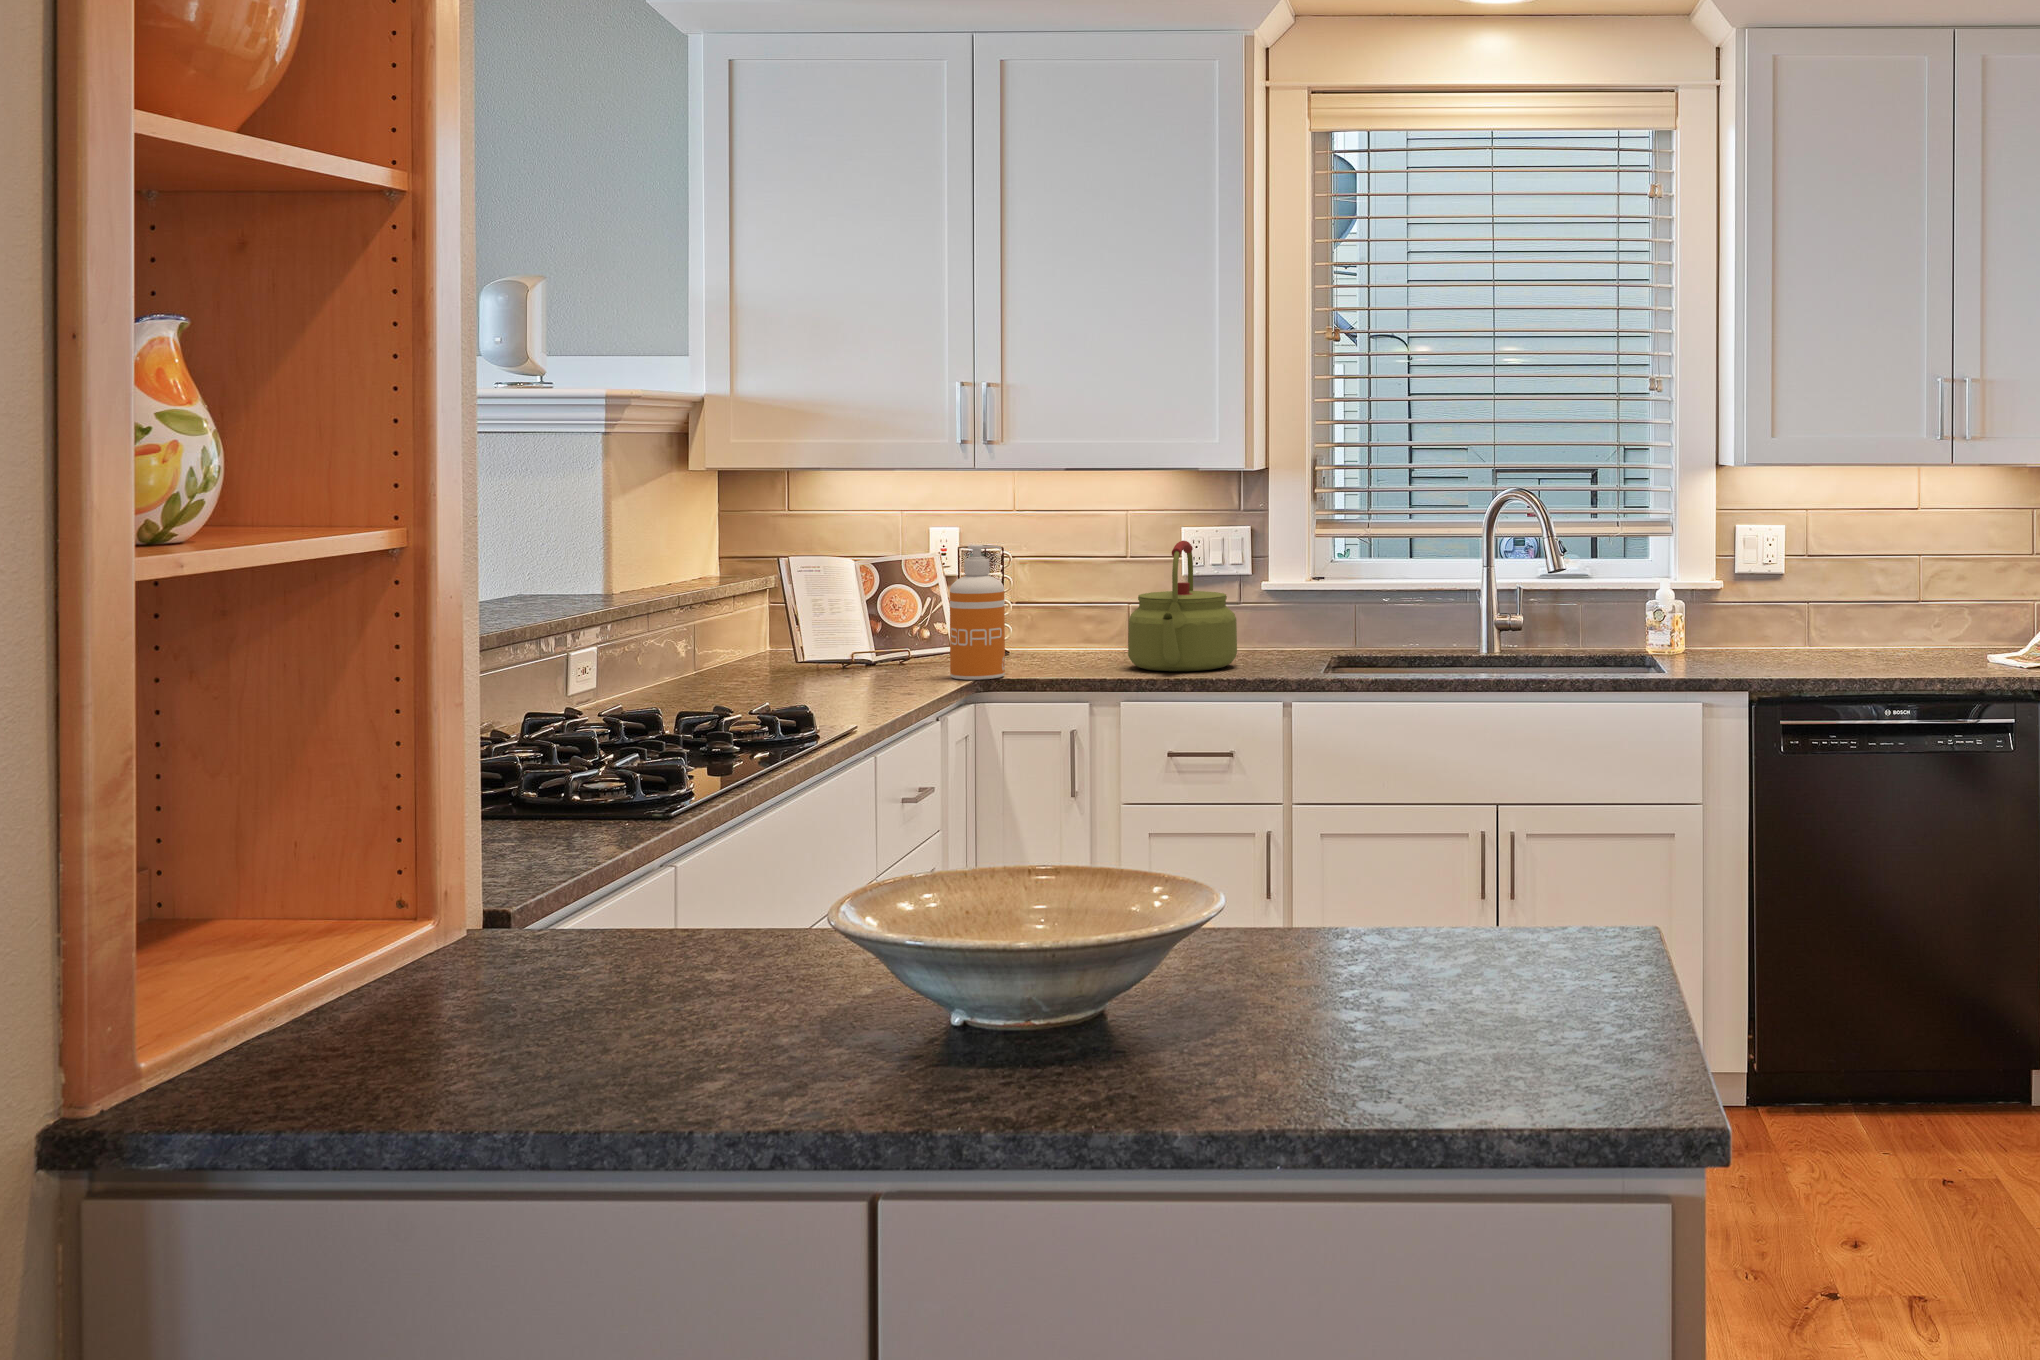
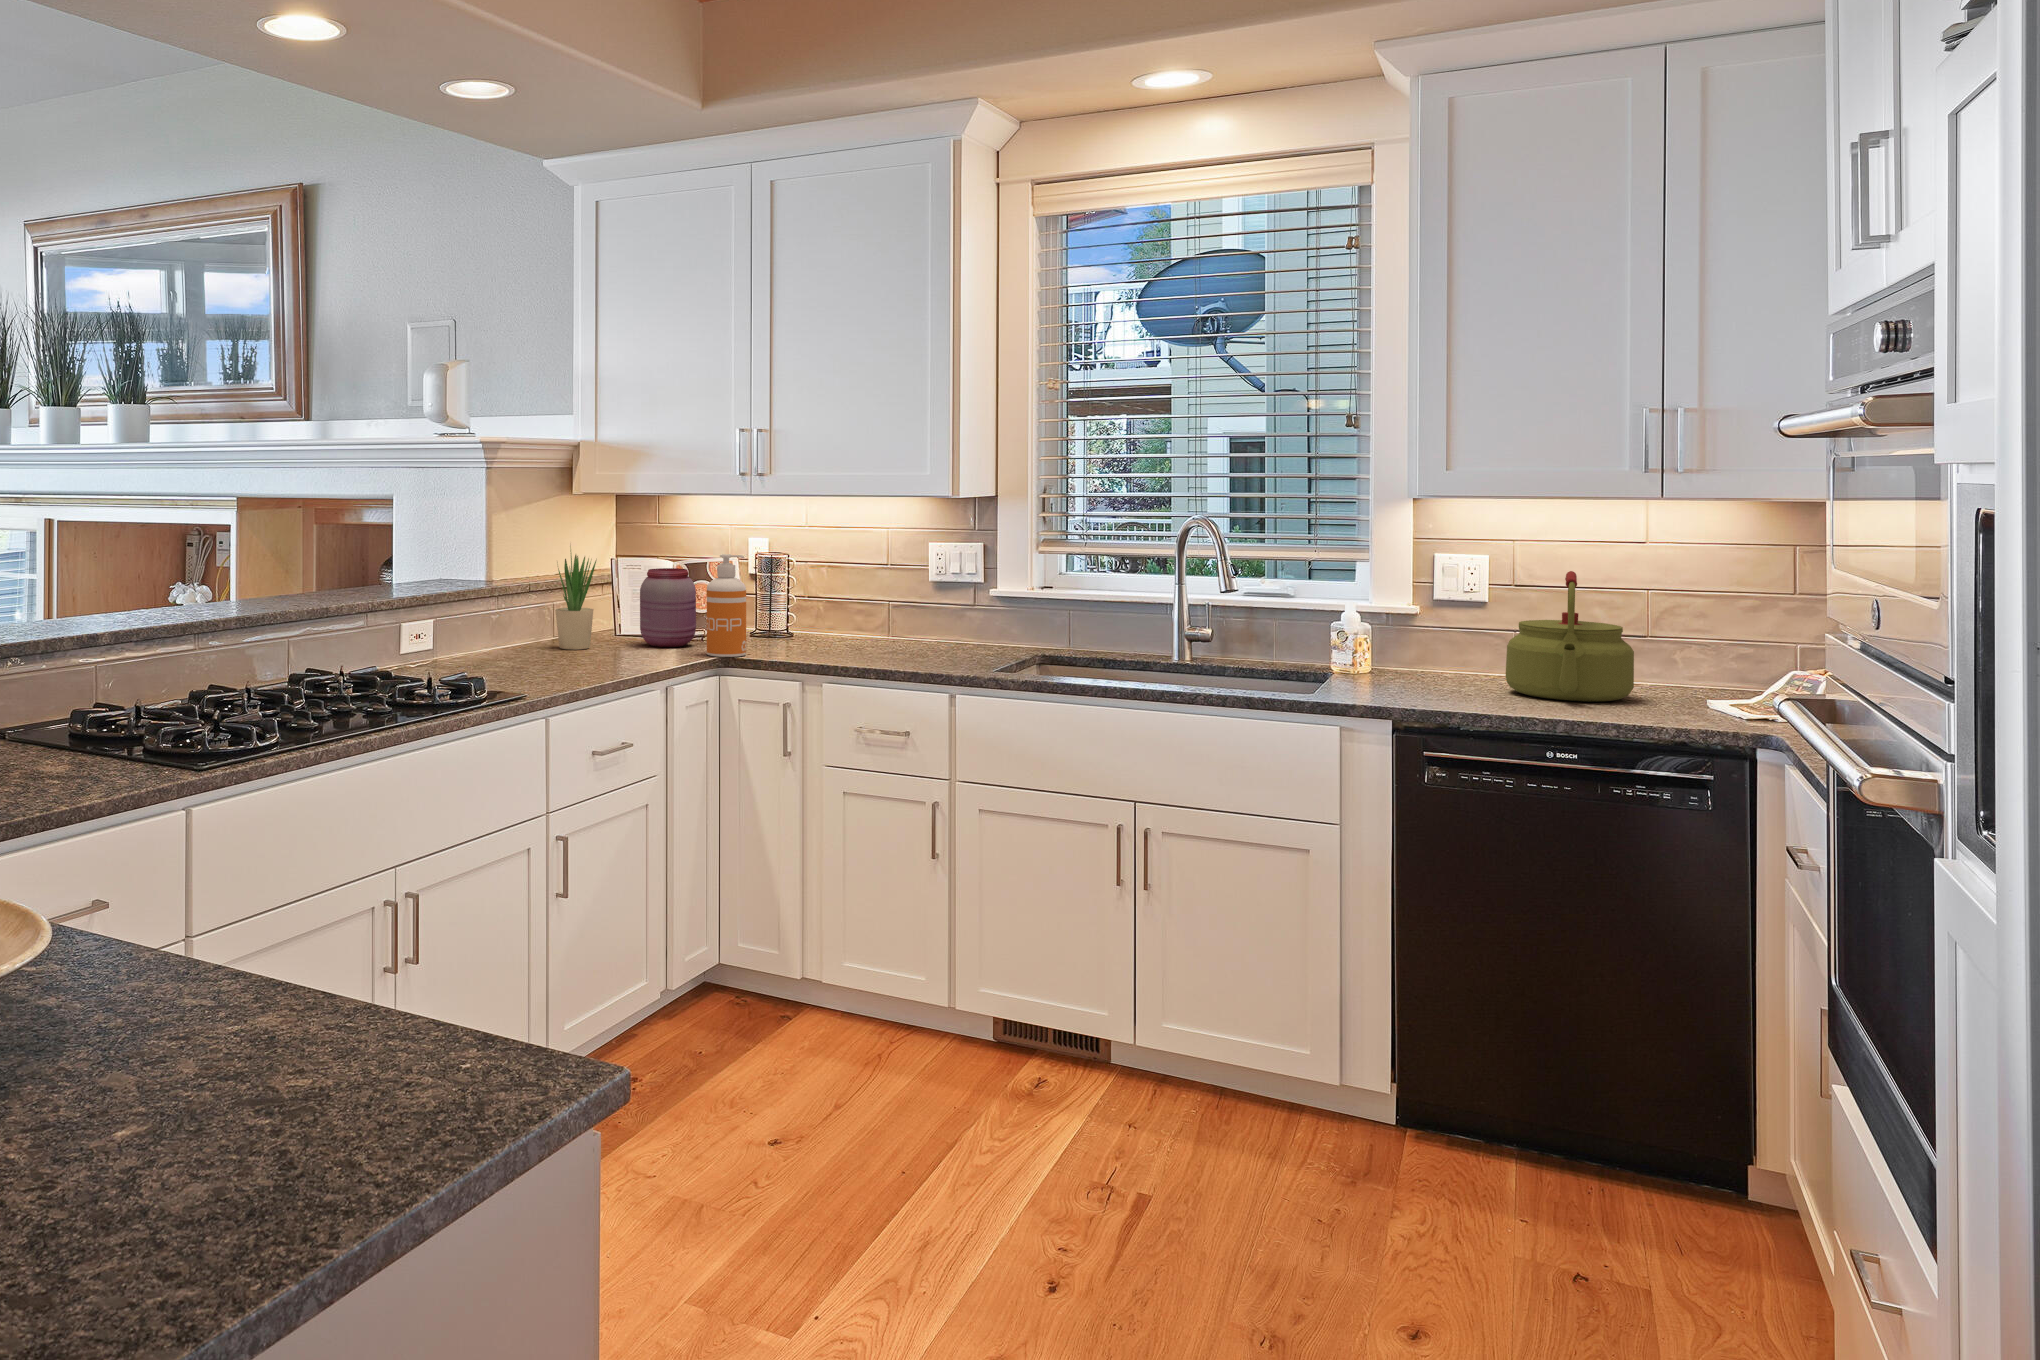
potted plant: none [723,531,787,684] -> present [555,550,596,650]
kettle: present [1128,541,1237,671] -> present [1506,571,1634,701]
jar: none [832,567,911,674] -> present [640,568,696,647]

